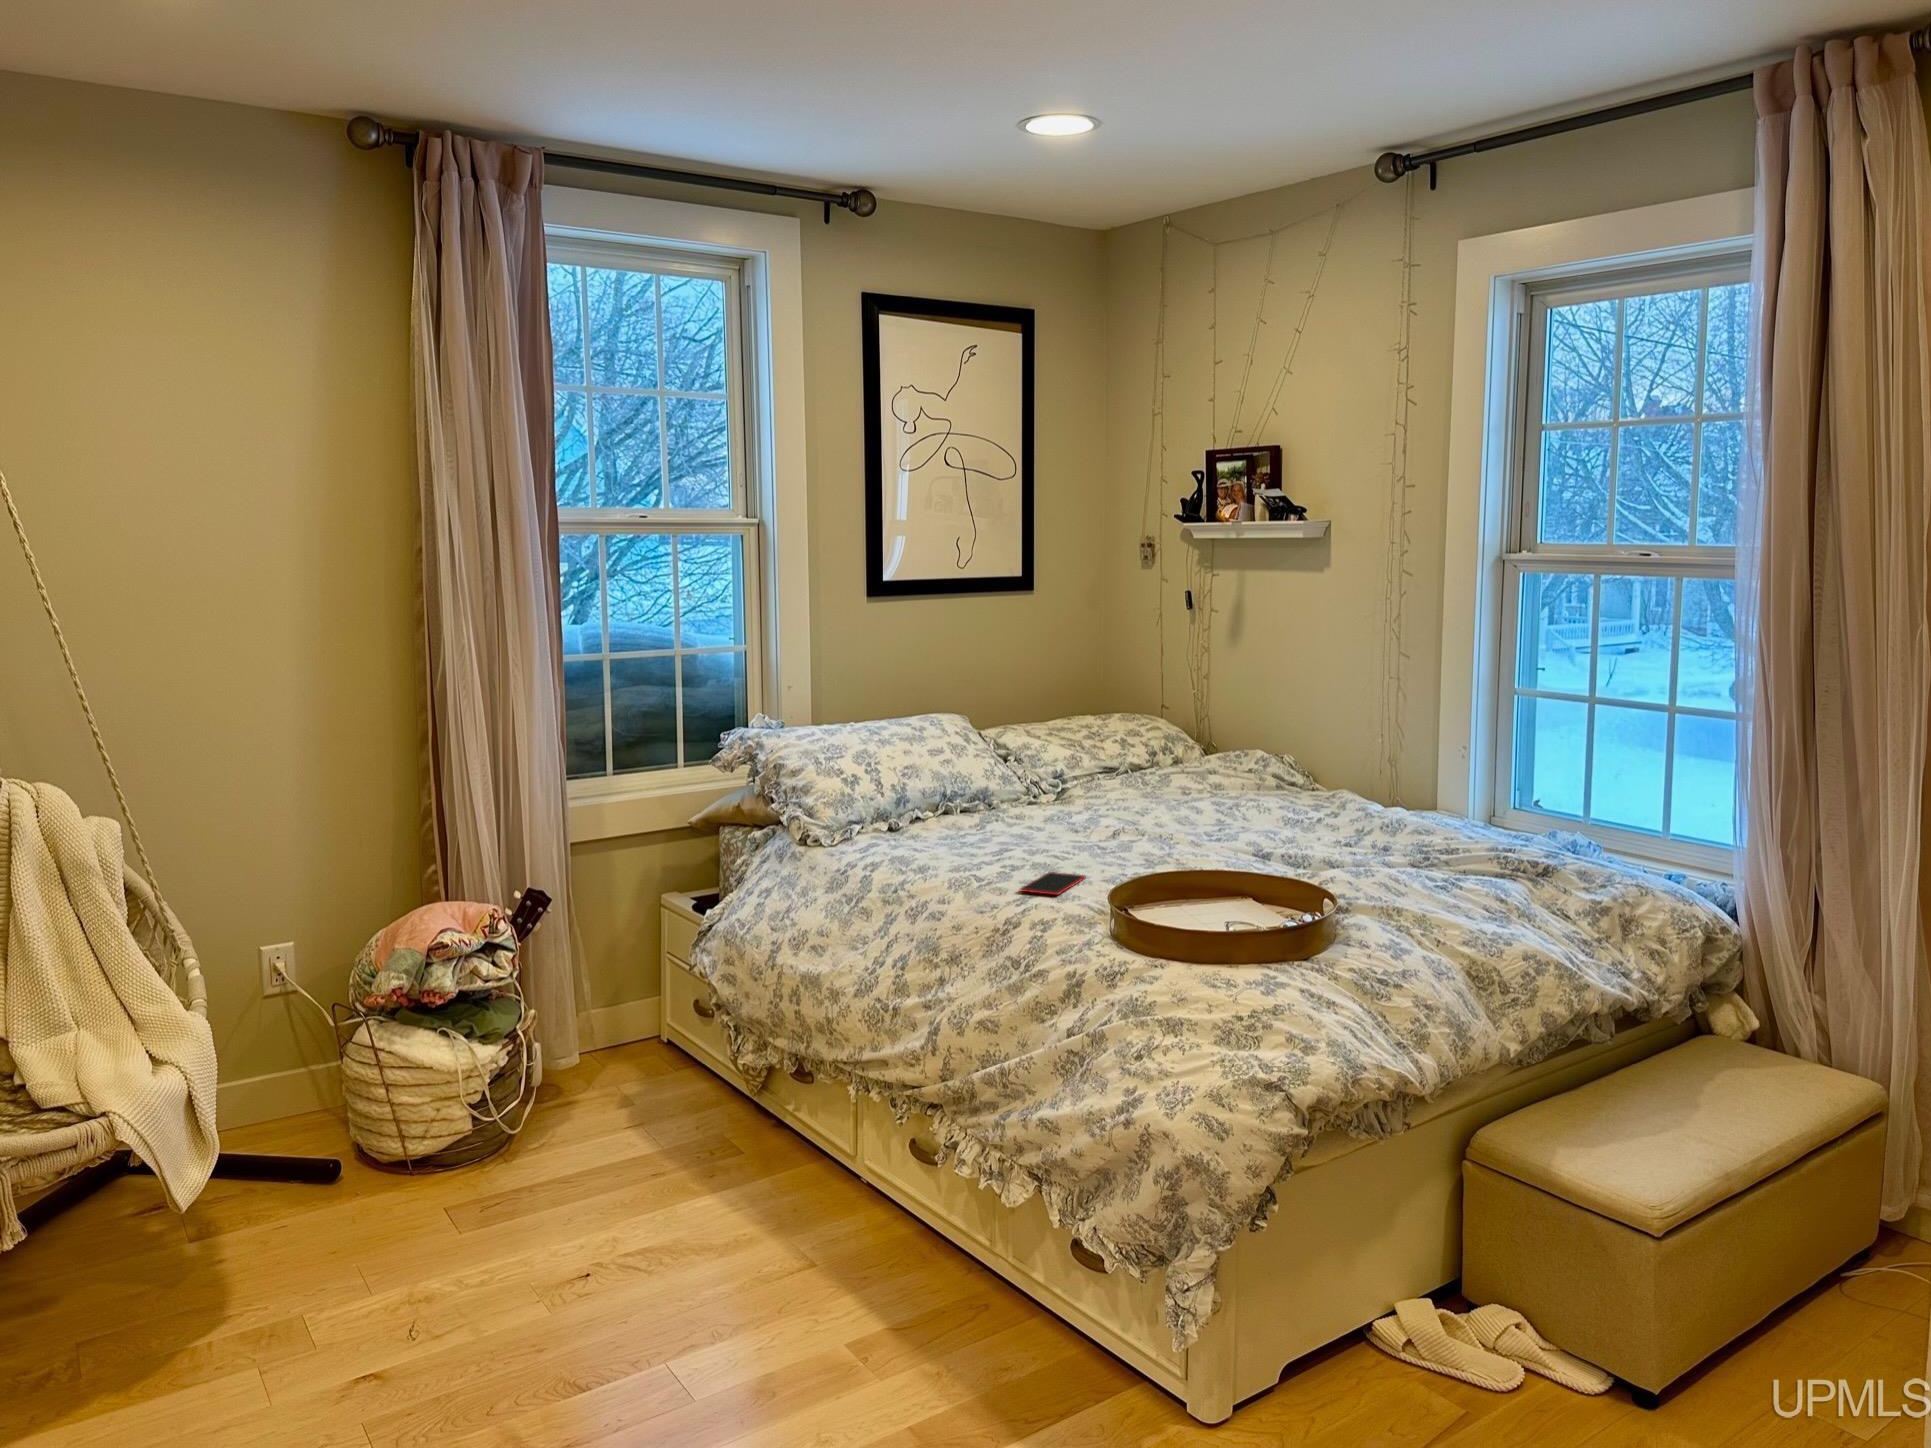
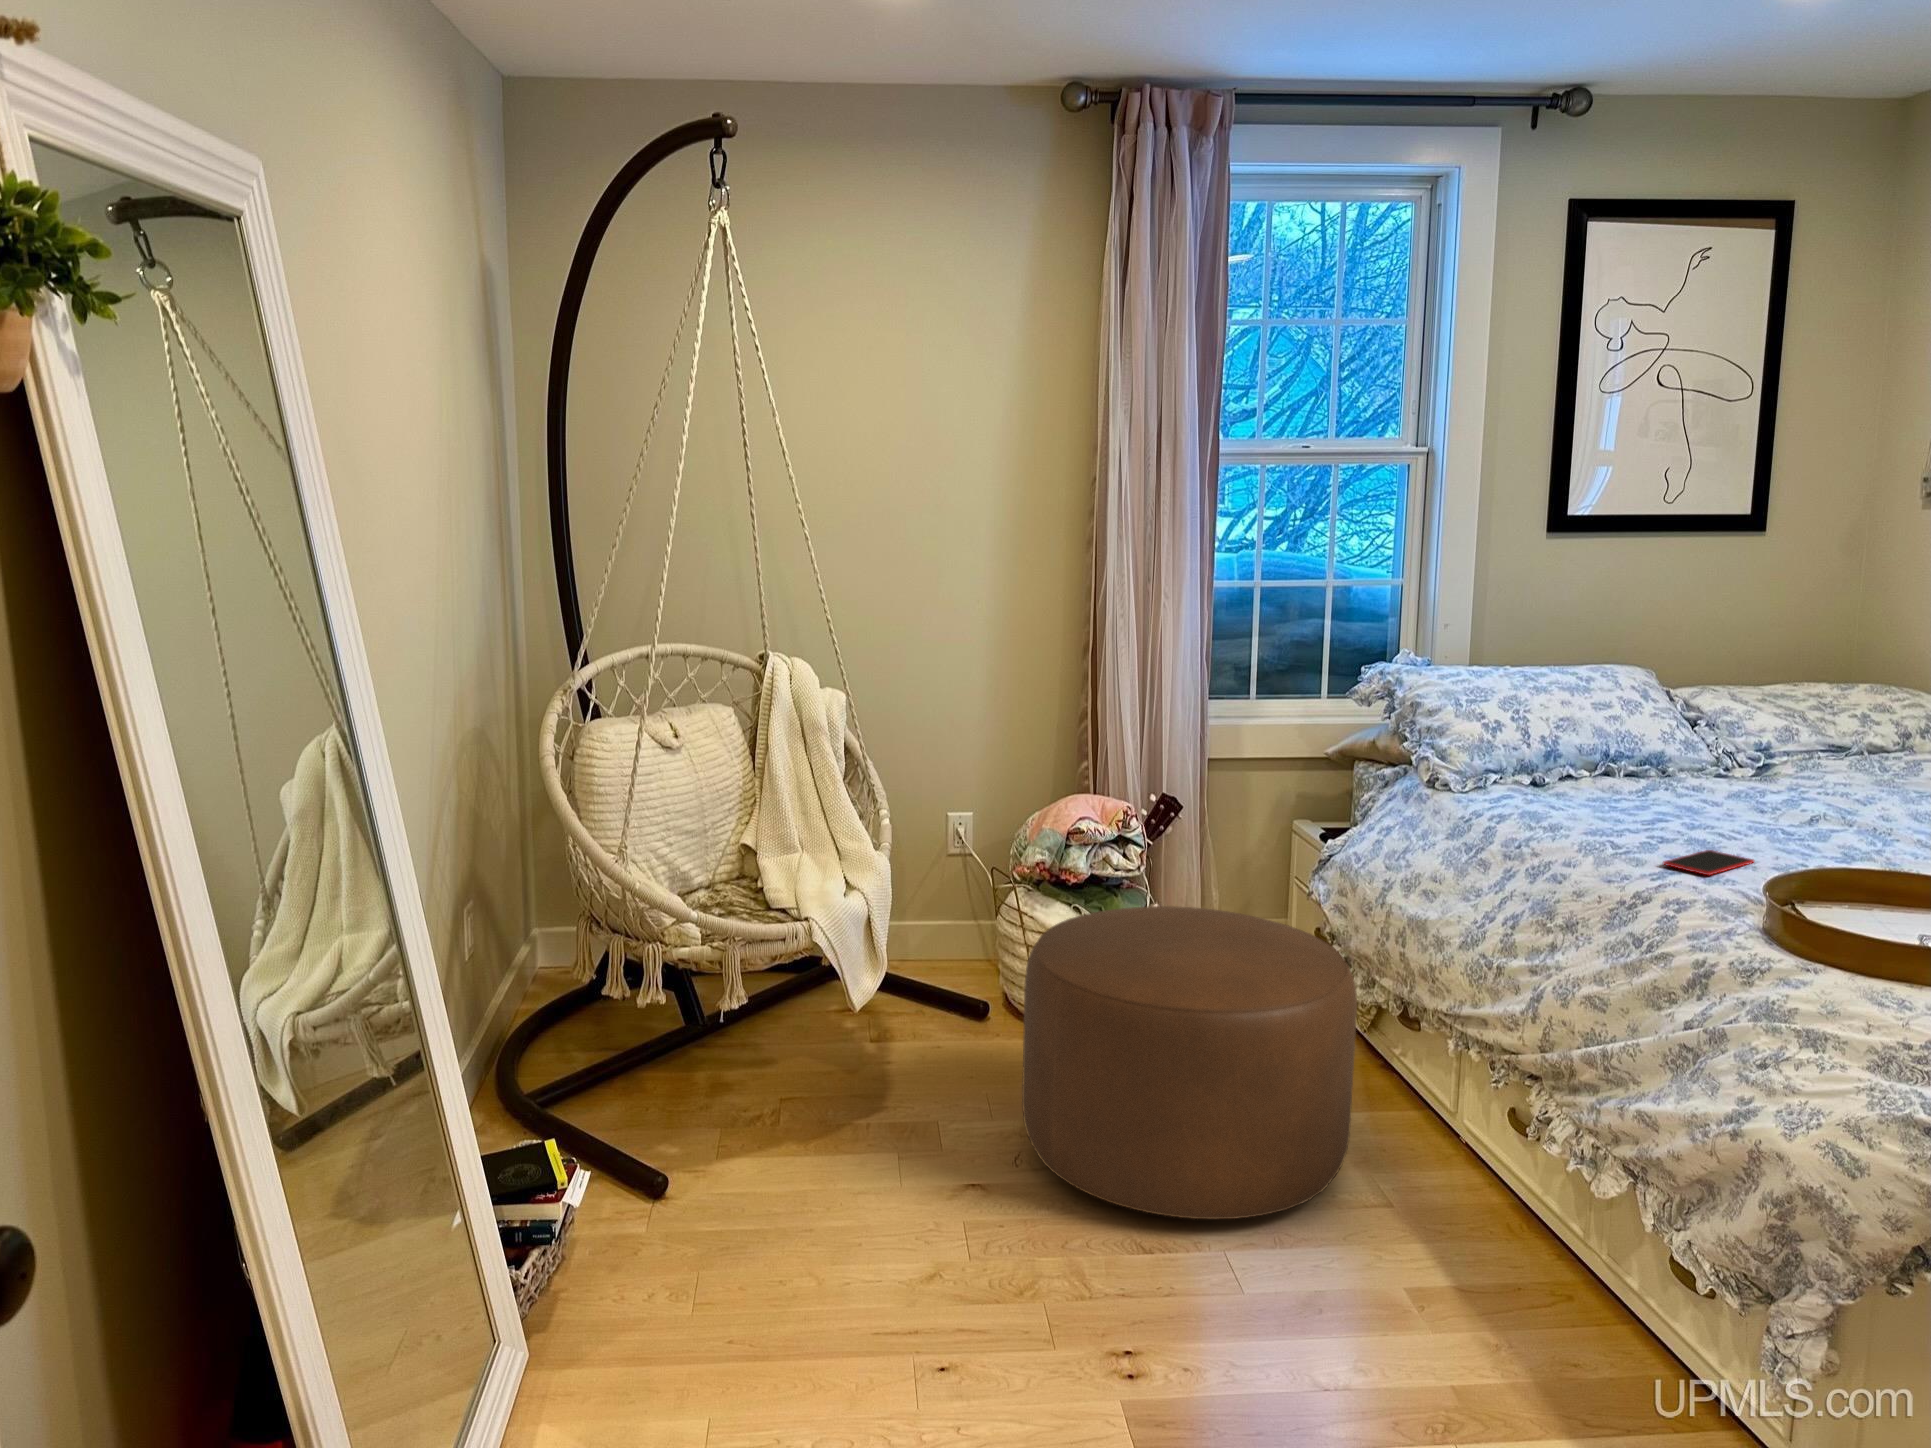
ottoman: none [410,1002,772,1347] -> present [1022,906,1357,1219]

